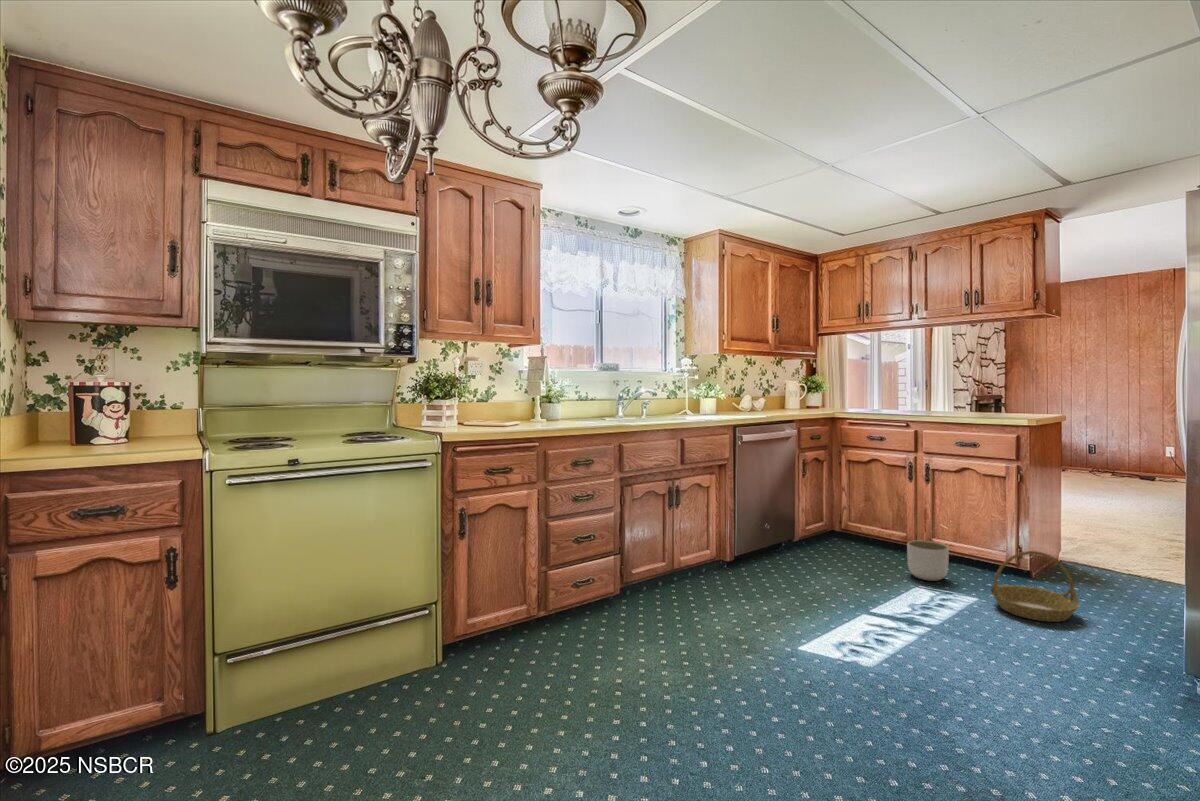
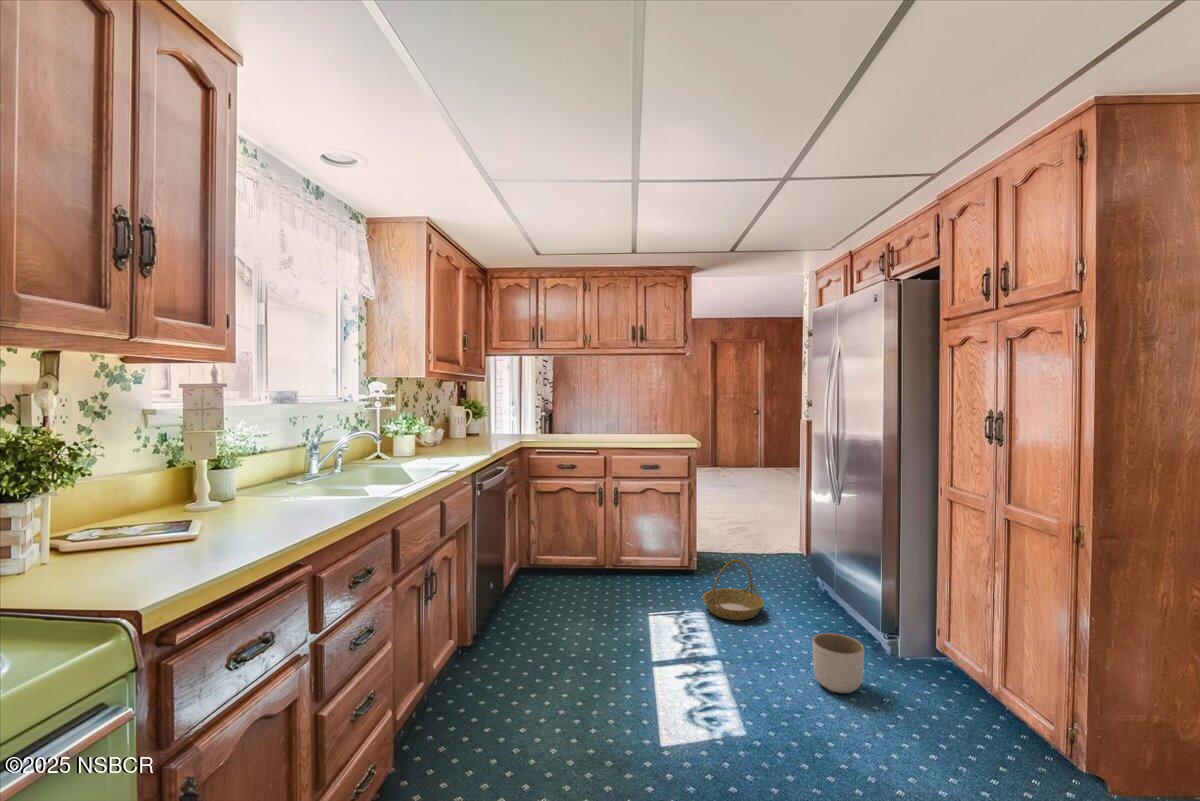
planter: present [907,540,949,581] -> present [812,633,864,693]

